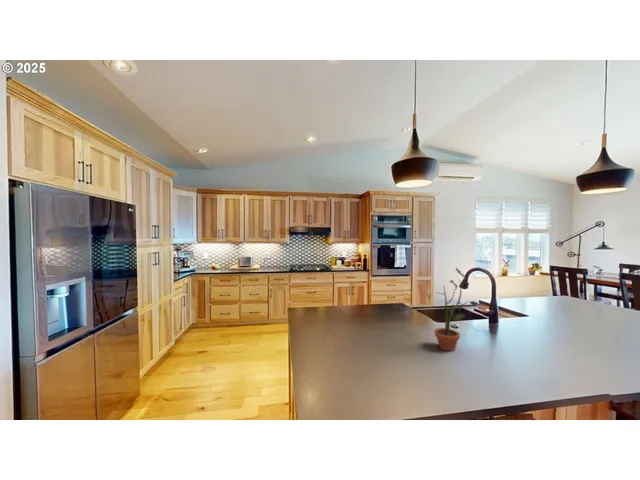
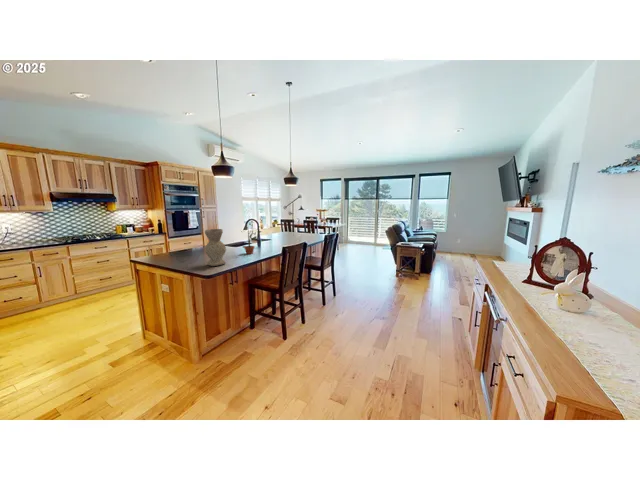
vase: none [337,287,377,370] -> present [205,229,226,266]

